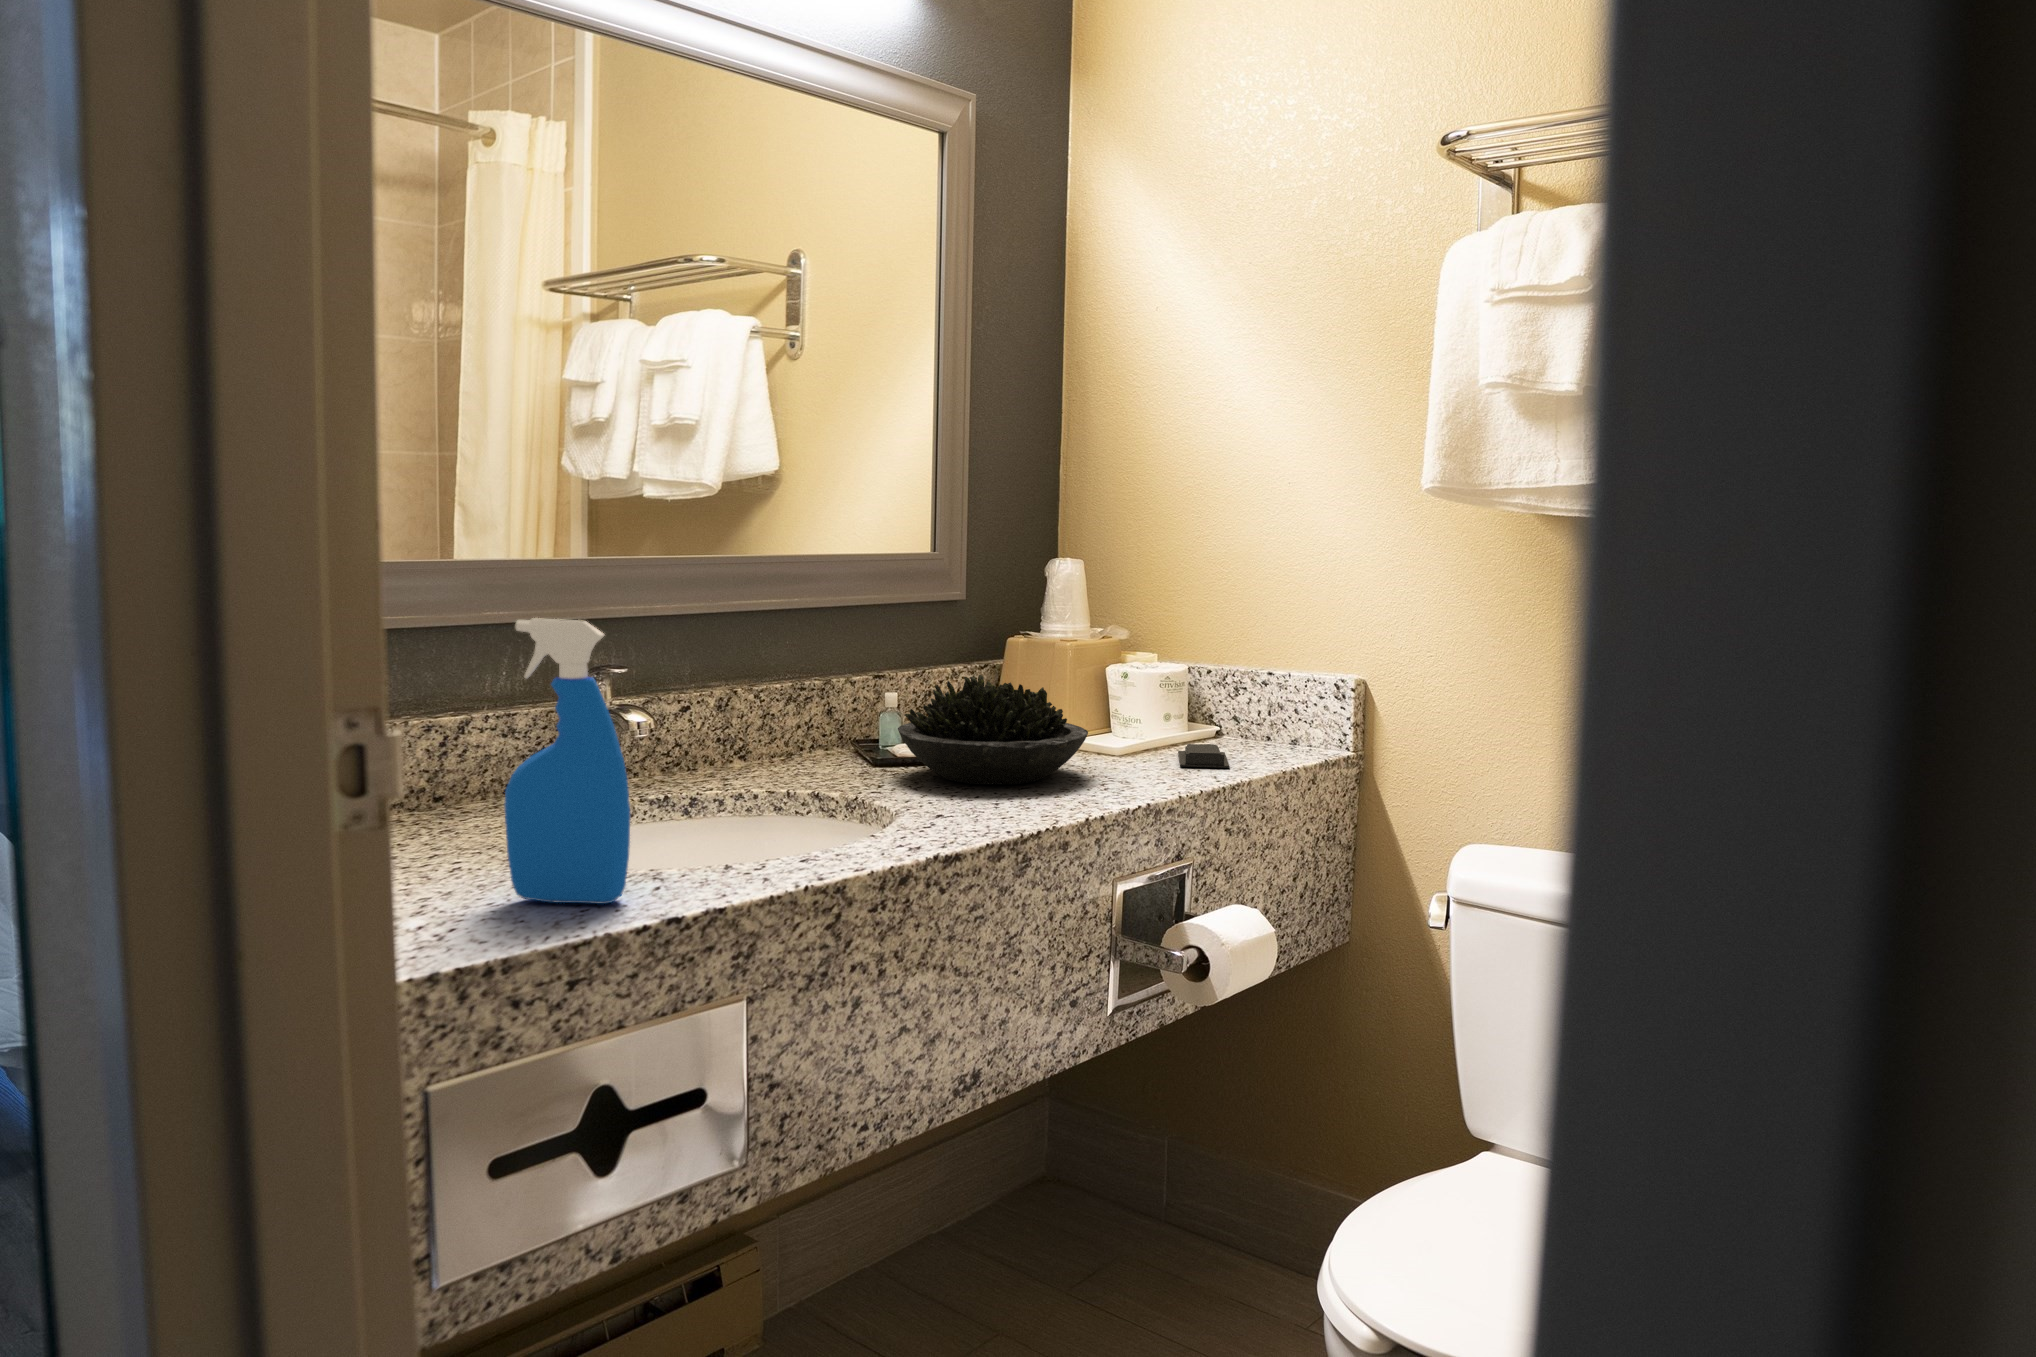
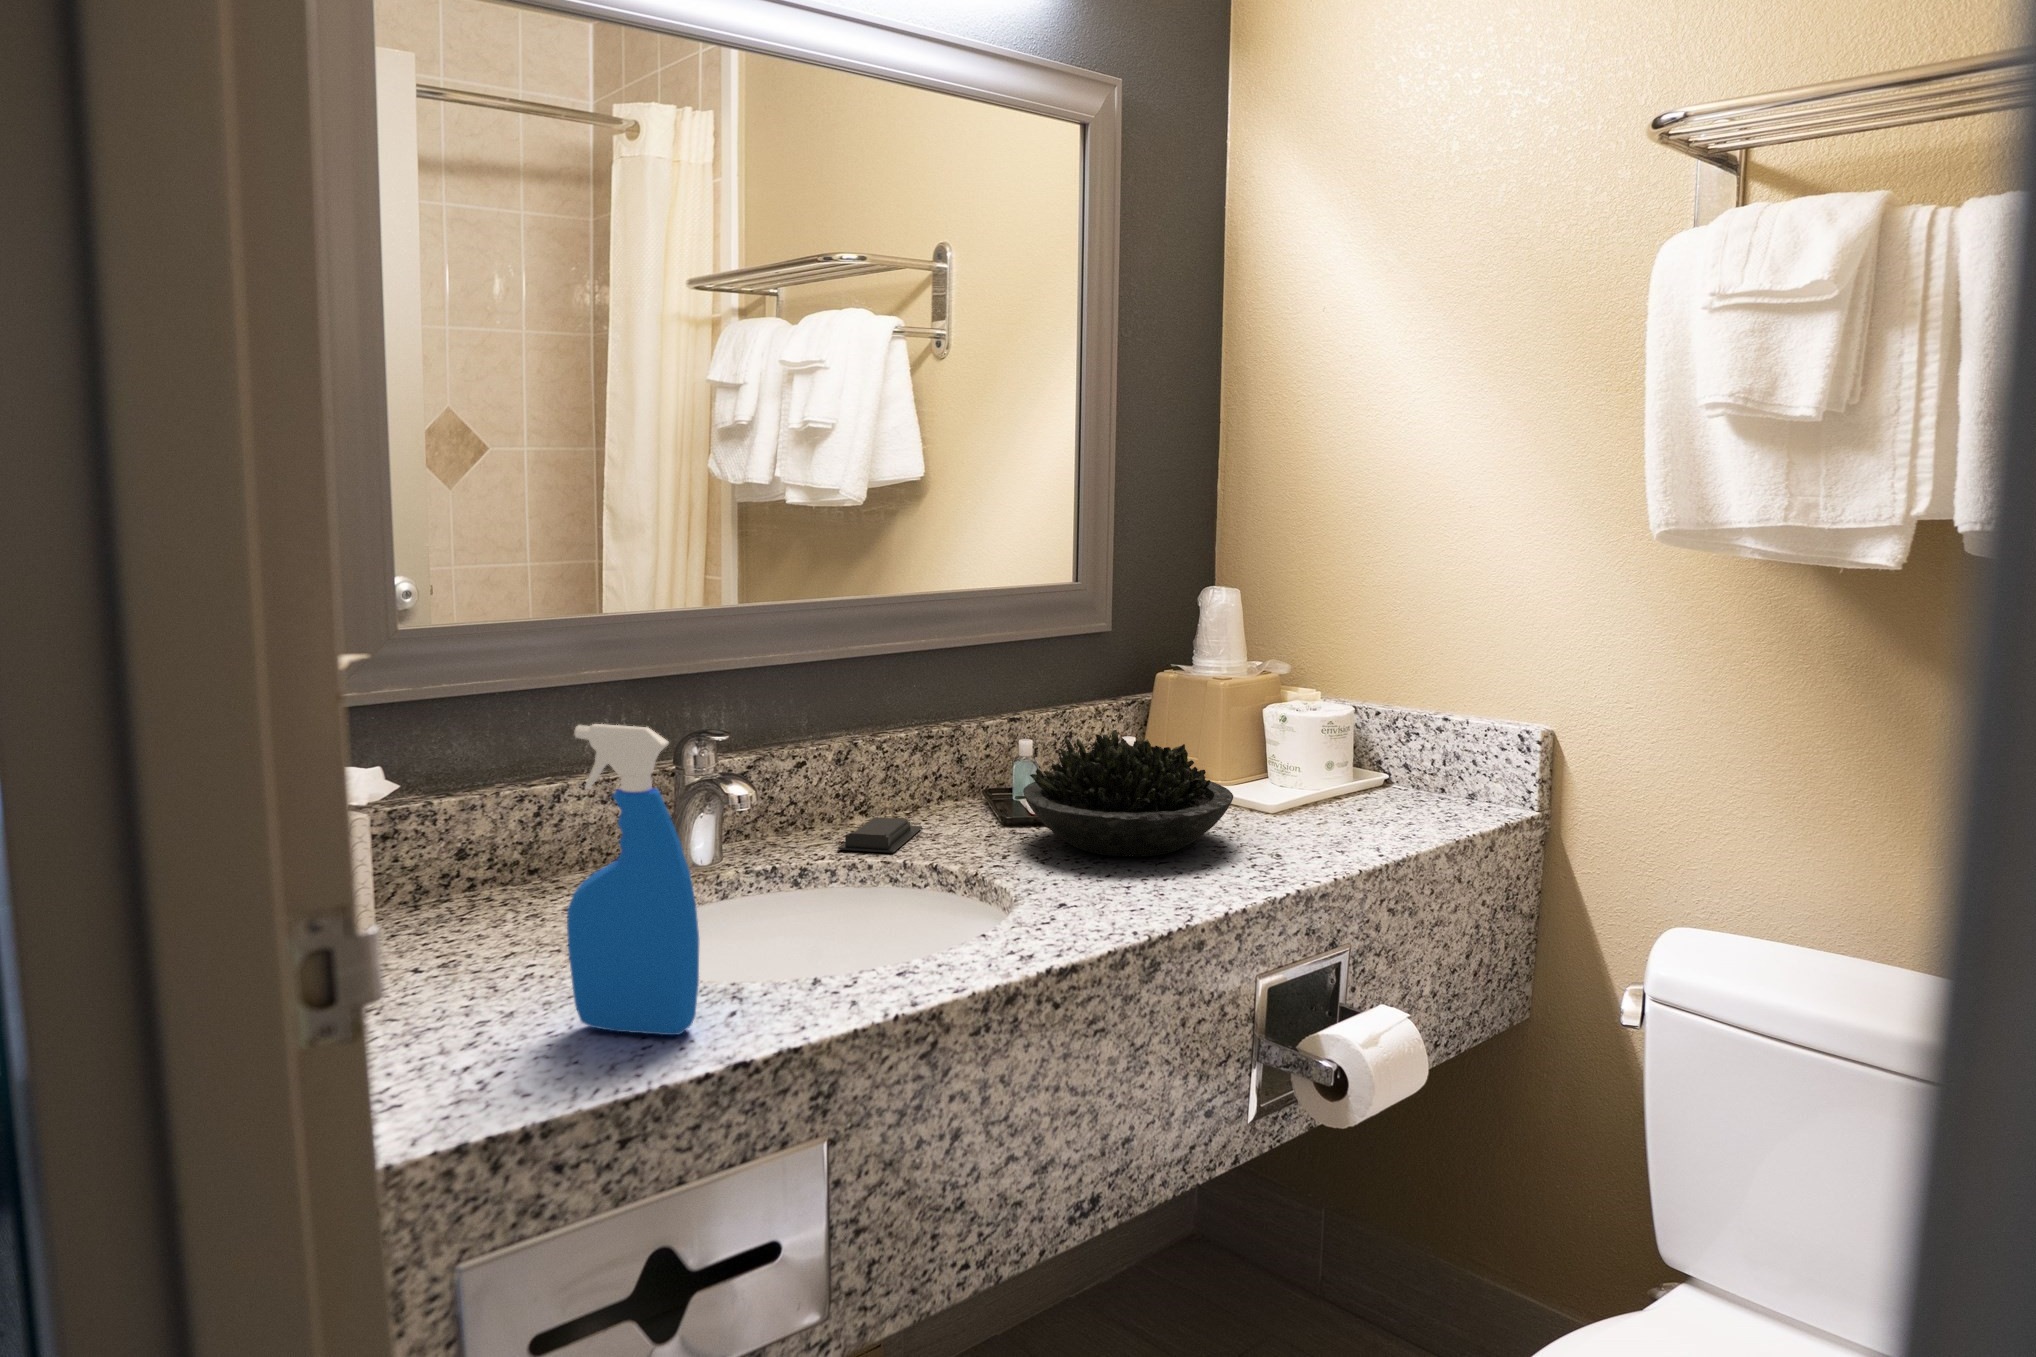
soap bar: present [1178,744,1230,768] -> present [838,817,922,853]

